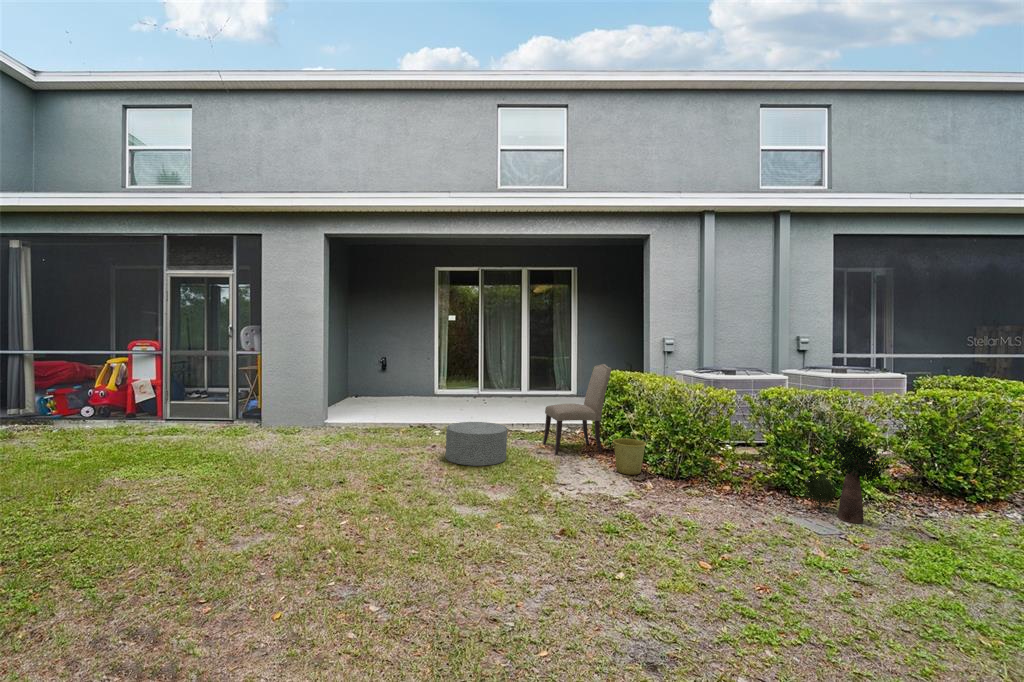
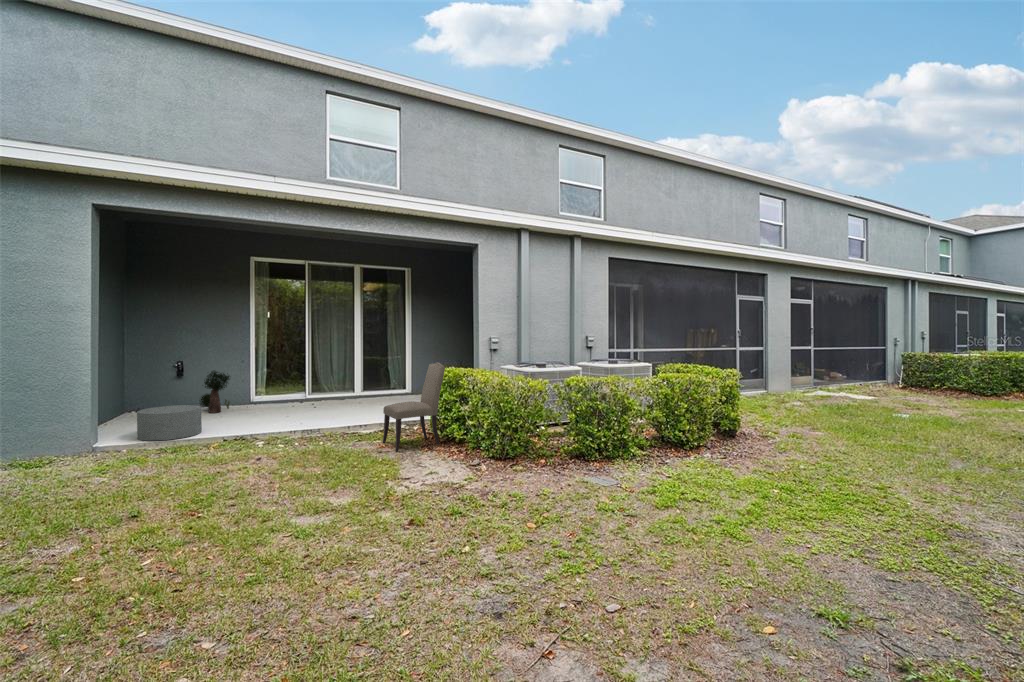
ottoman: present [446,422,507,466] -> present [137,405,202,441]
potted plant: present [803,434,886,523] -> present [200,371,230,413]
bucket: present [611,439,647,475] -> none [448,429,480,461]

